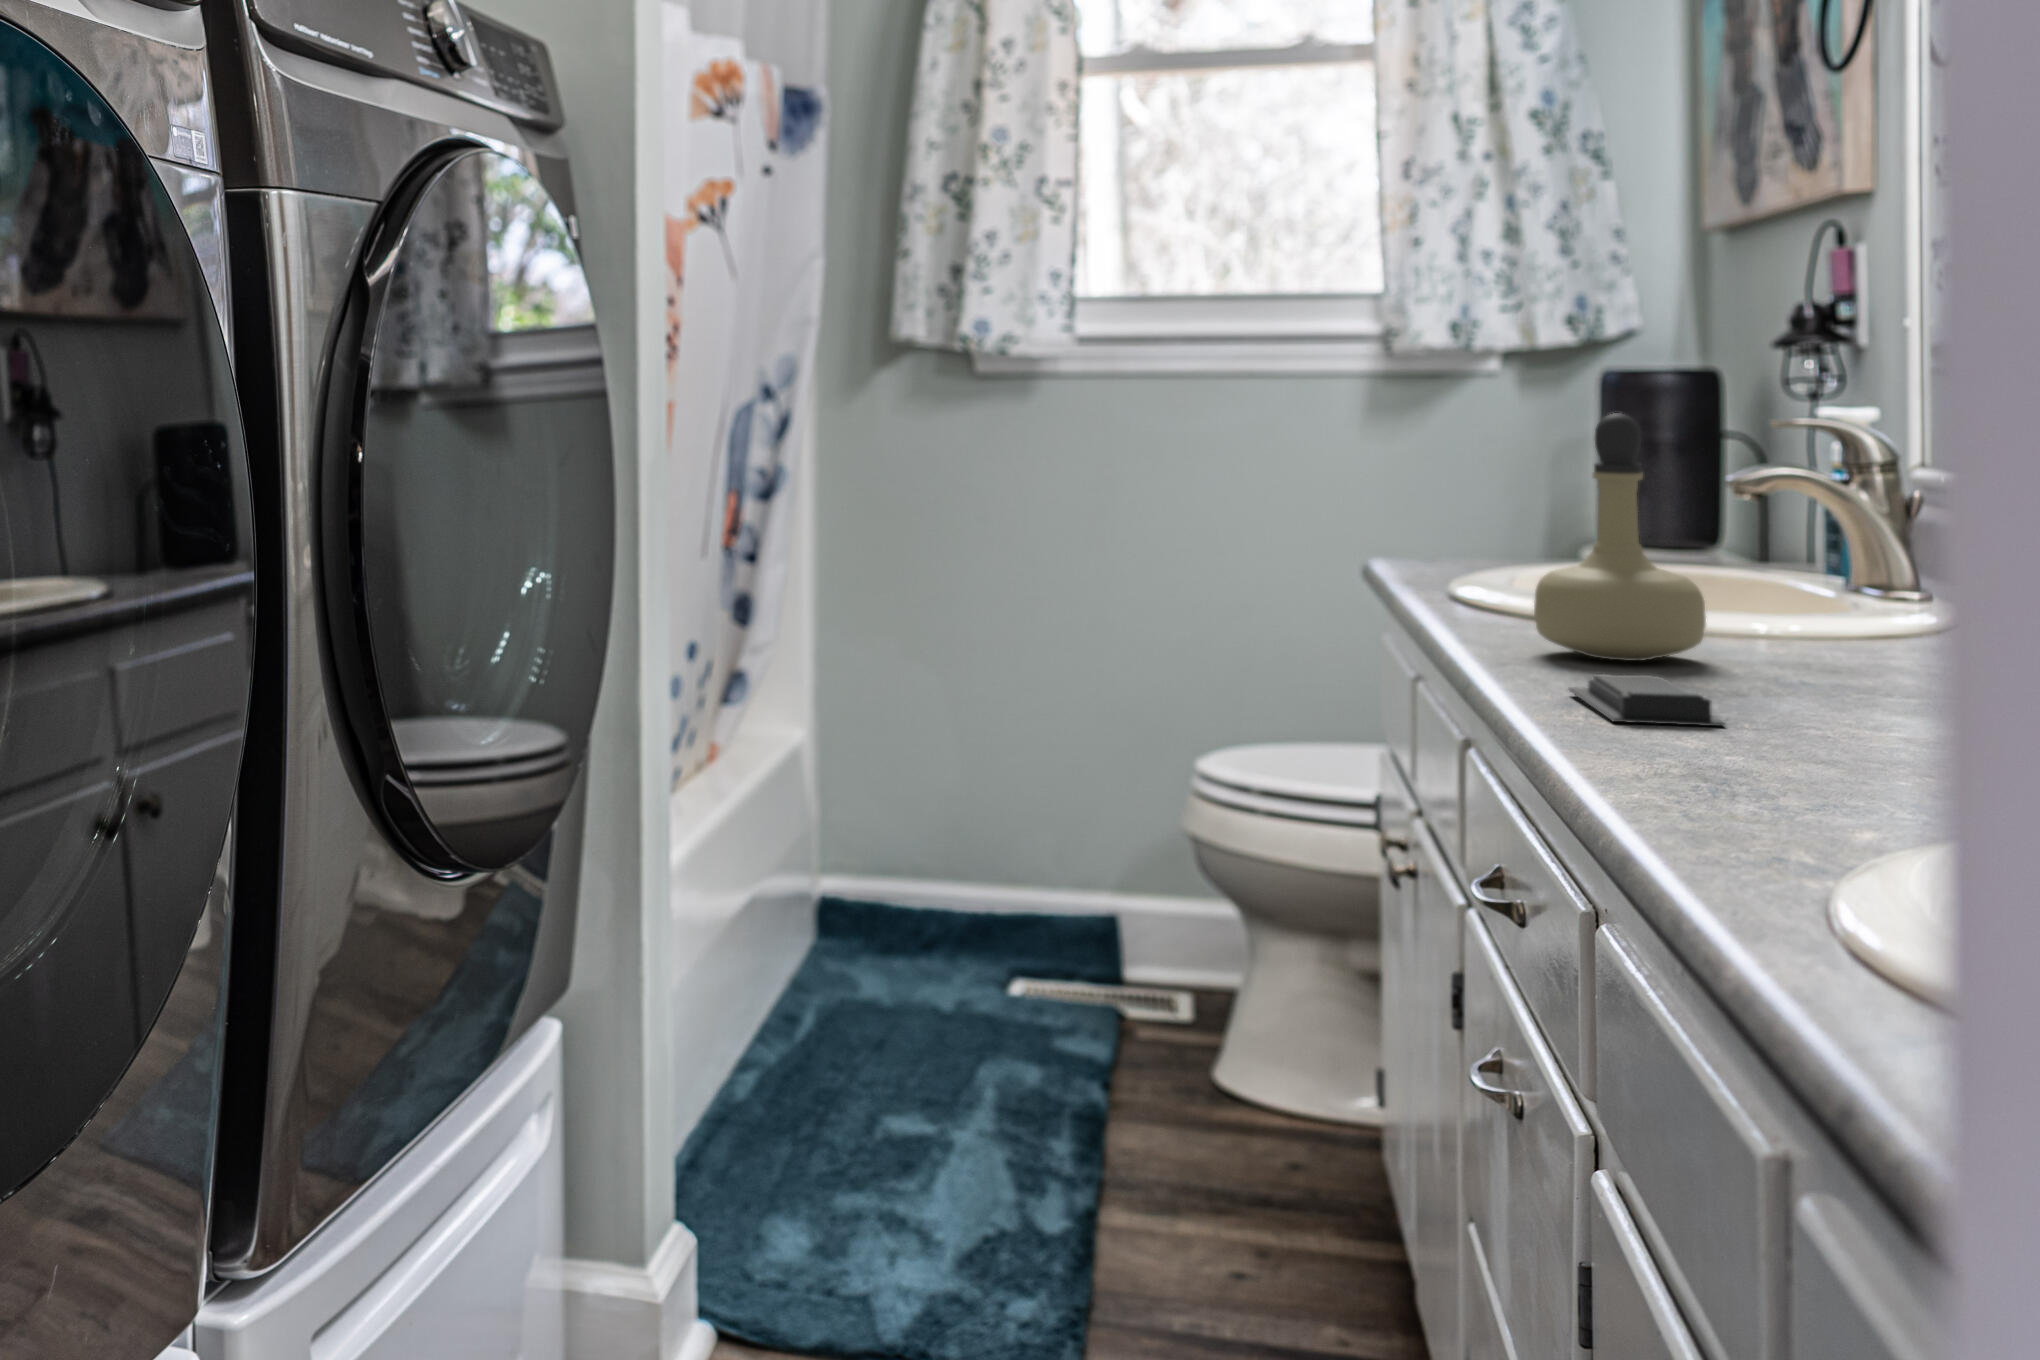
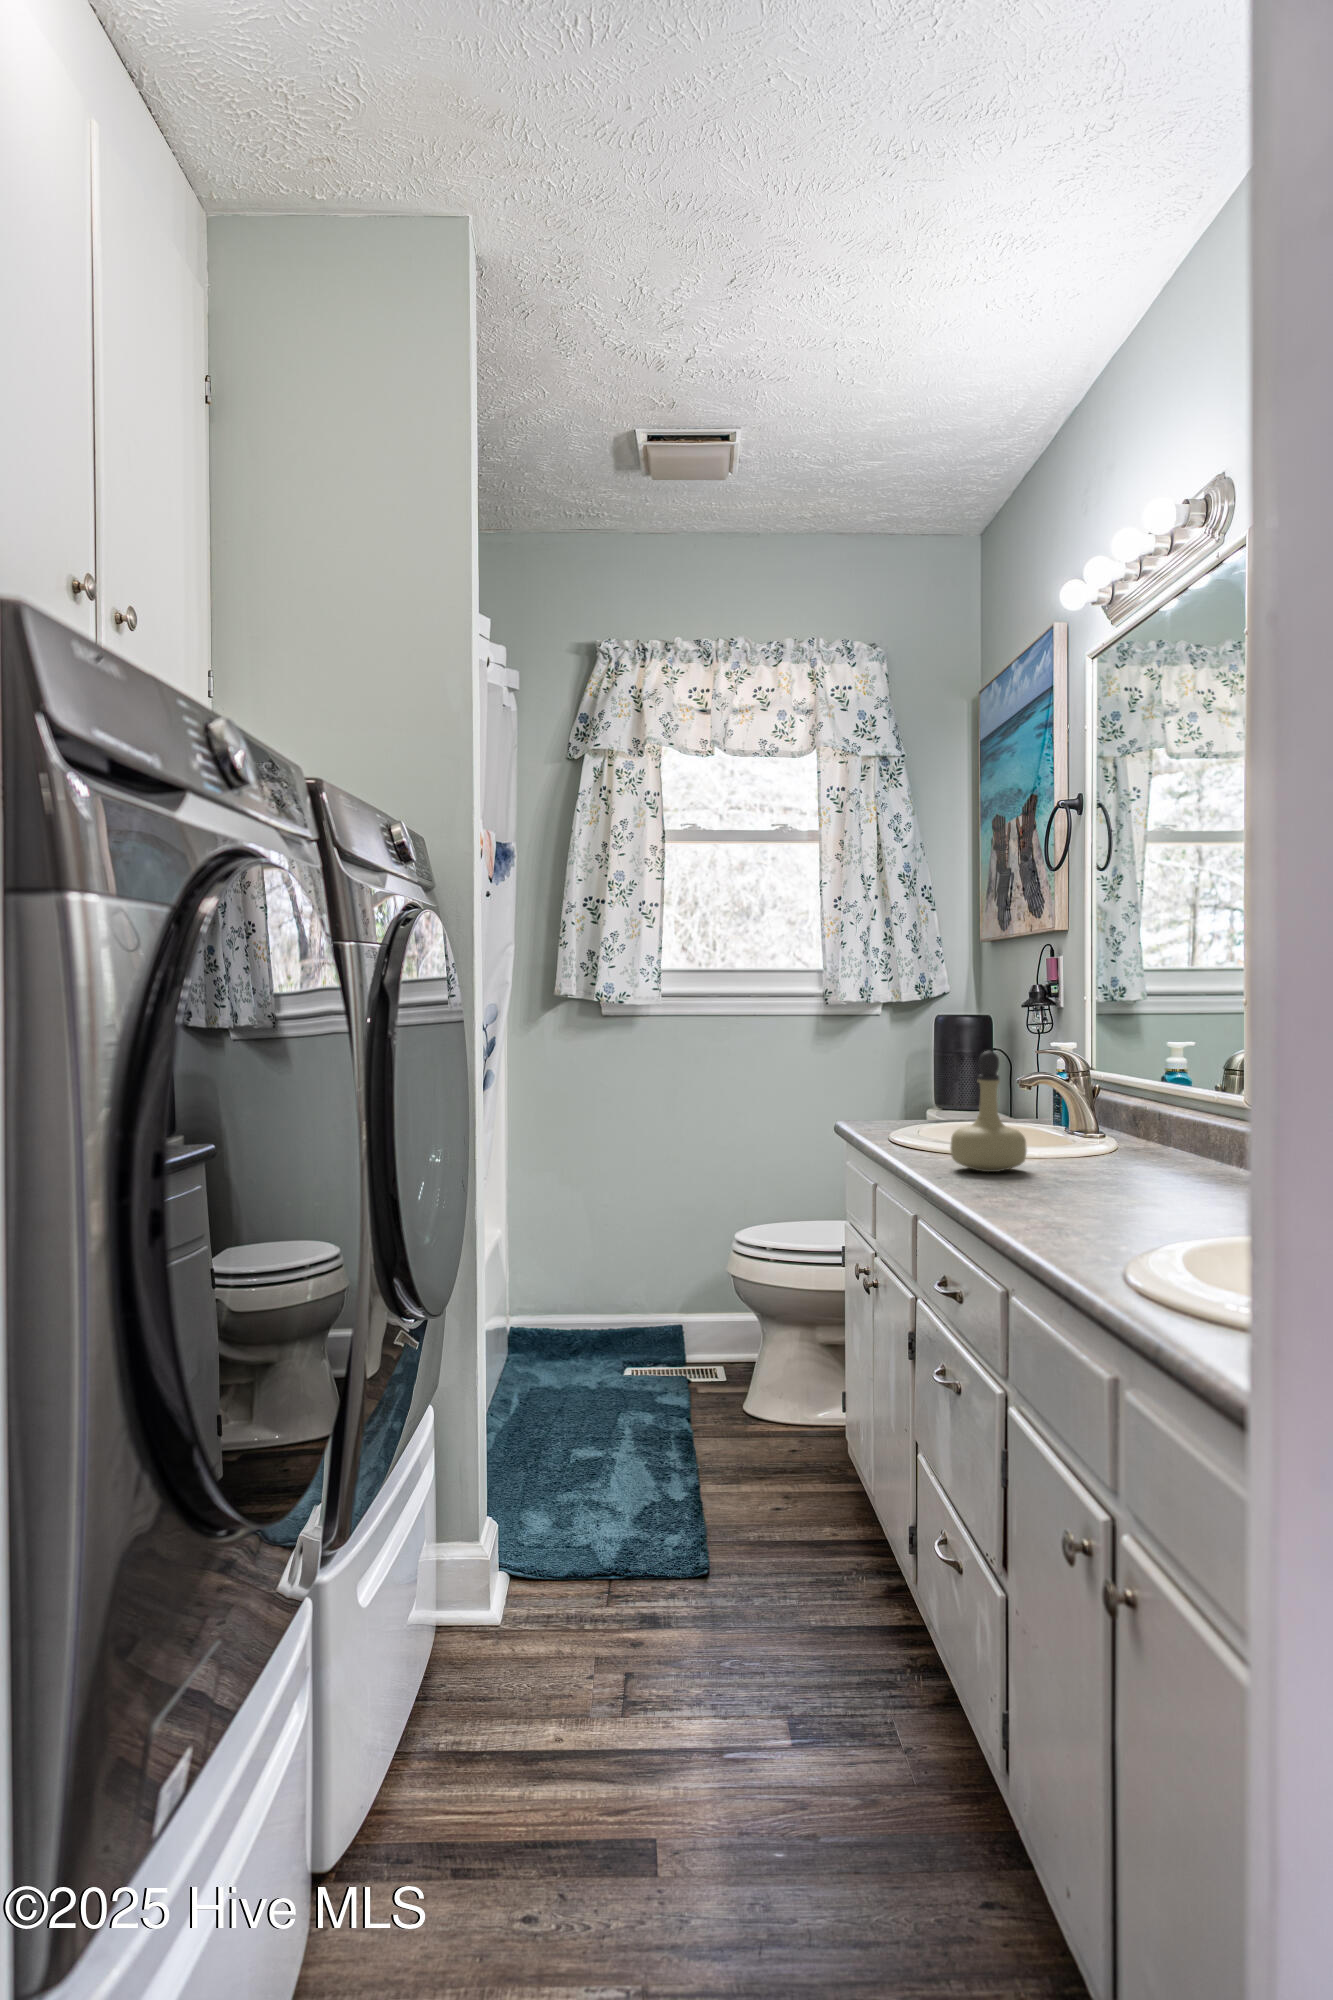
soap bar: present [1569,674,1726,726] -> none [980,1179,1053,1203]

